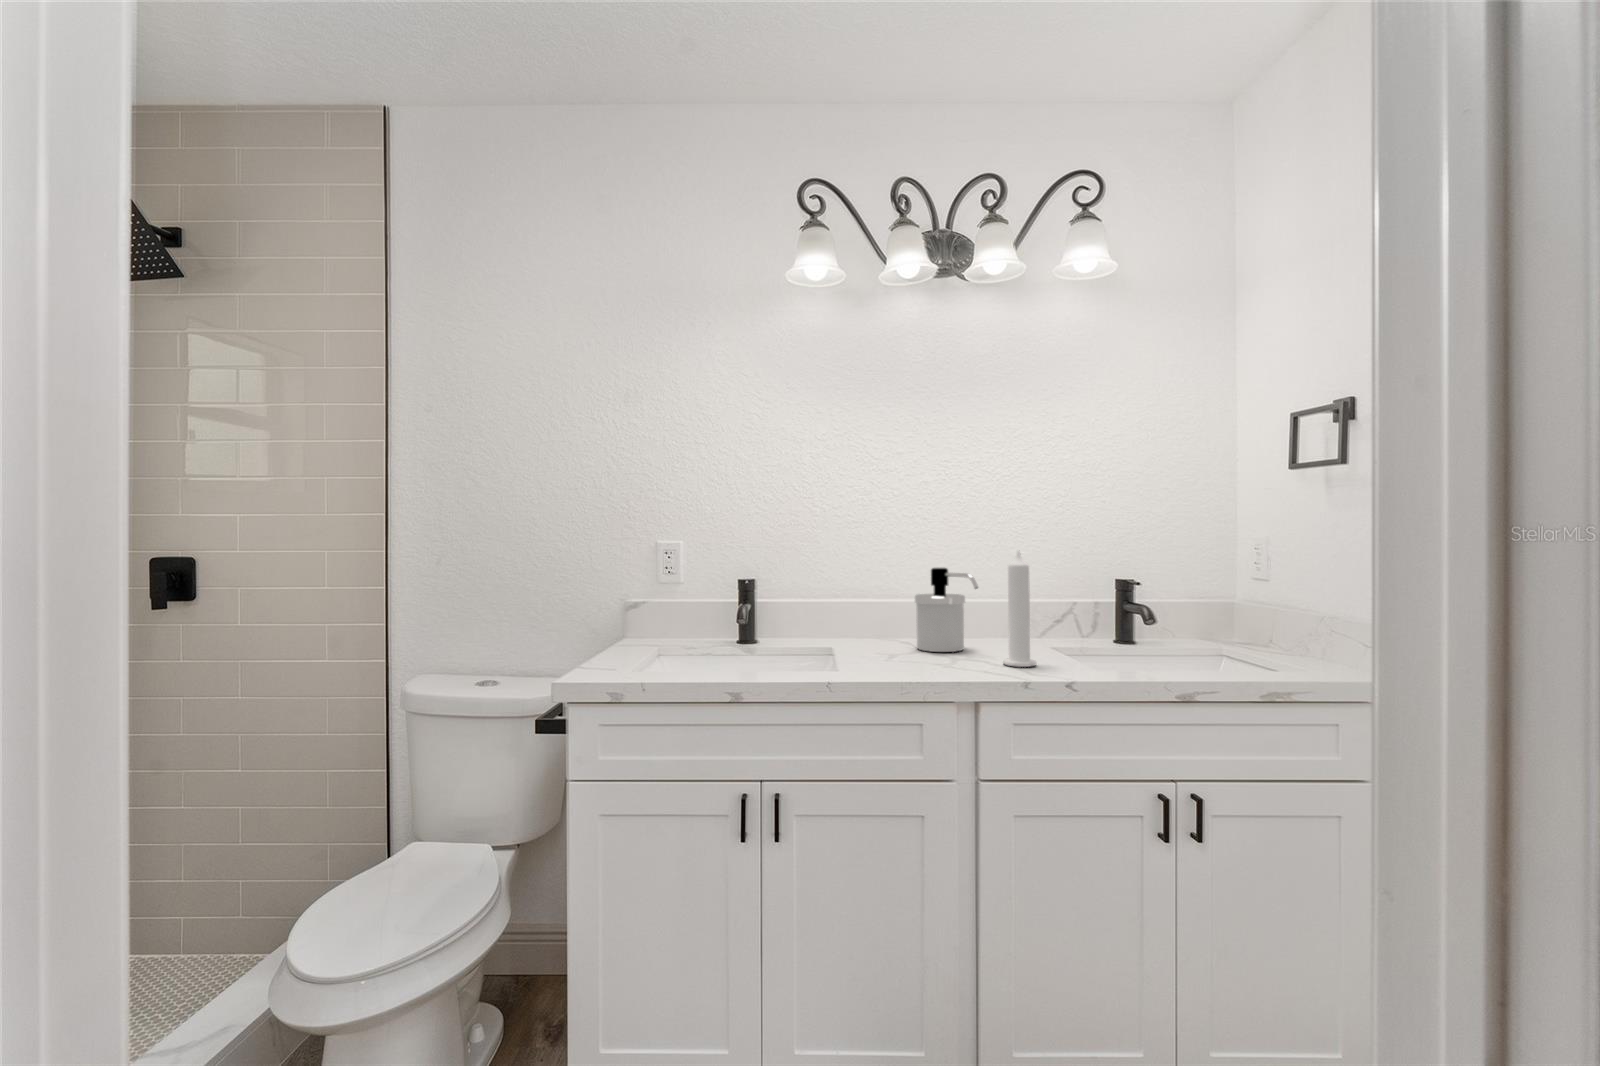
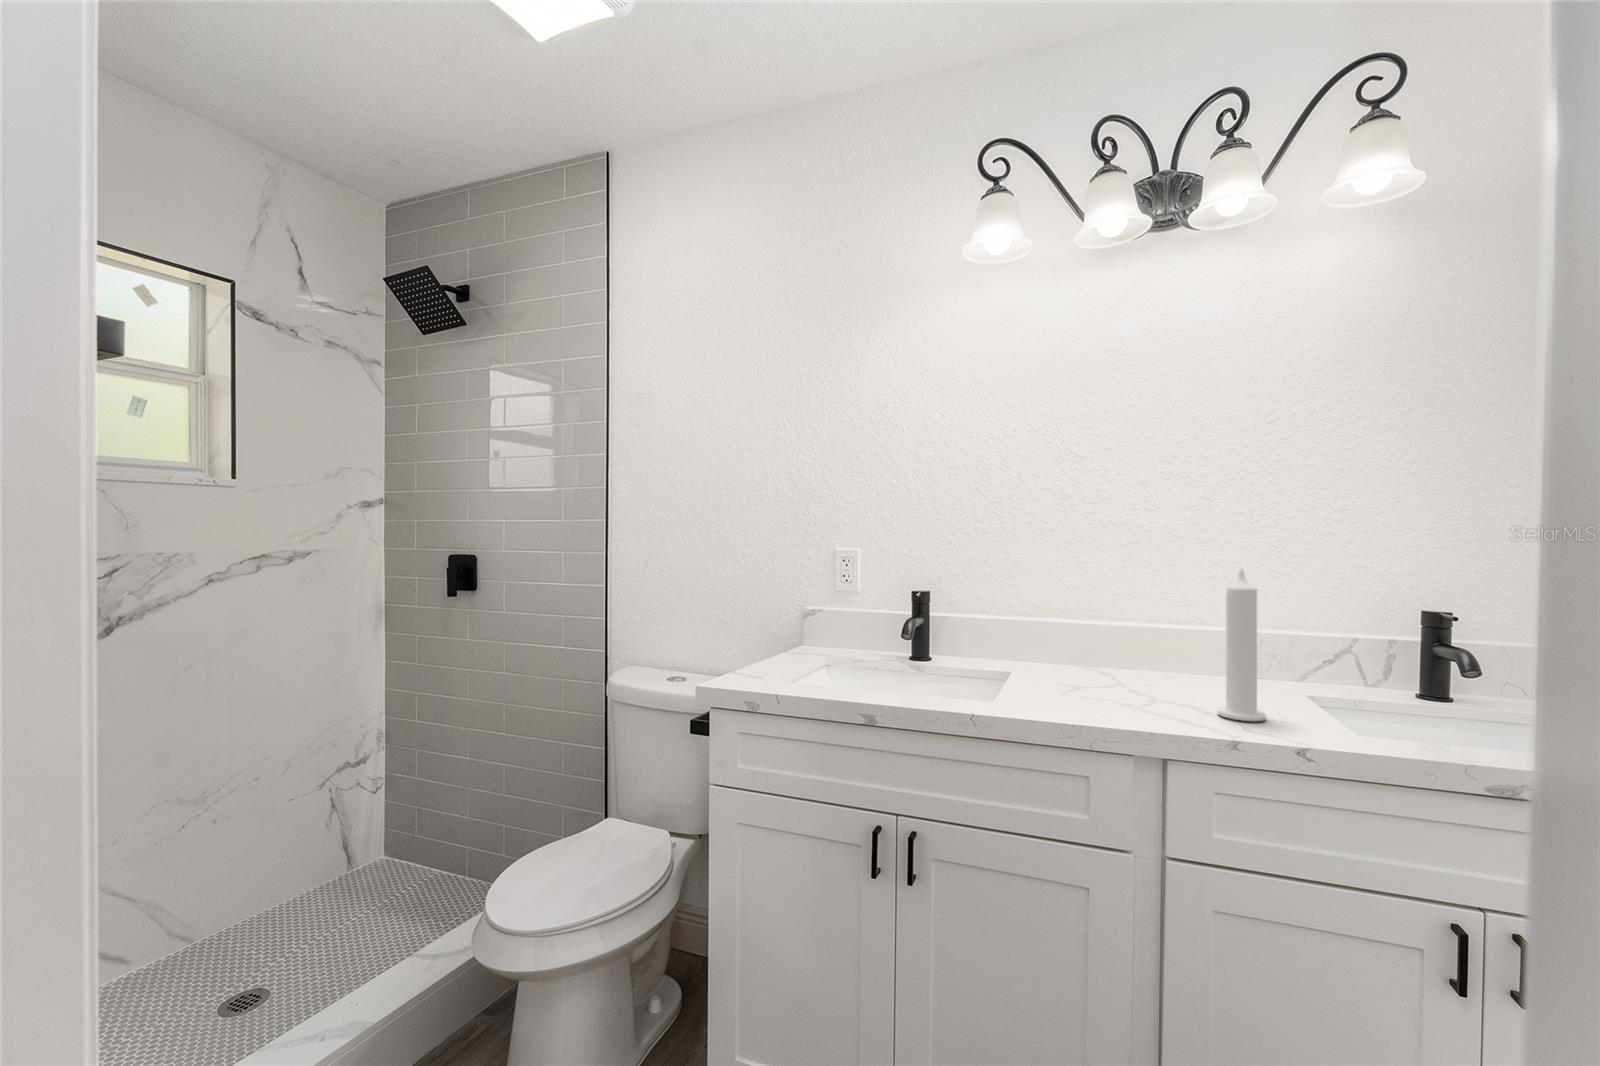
soap dispenser: present [915,568,978,652] -> none [1113,585,1192,690]

